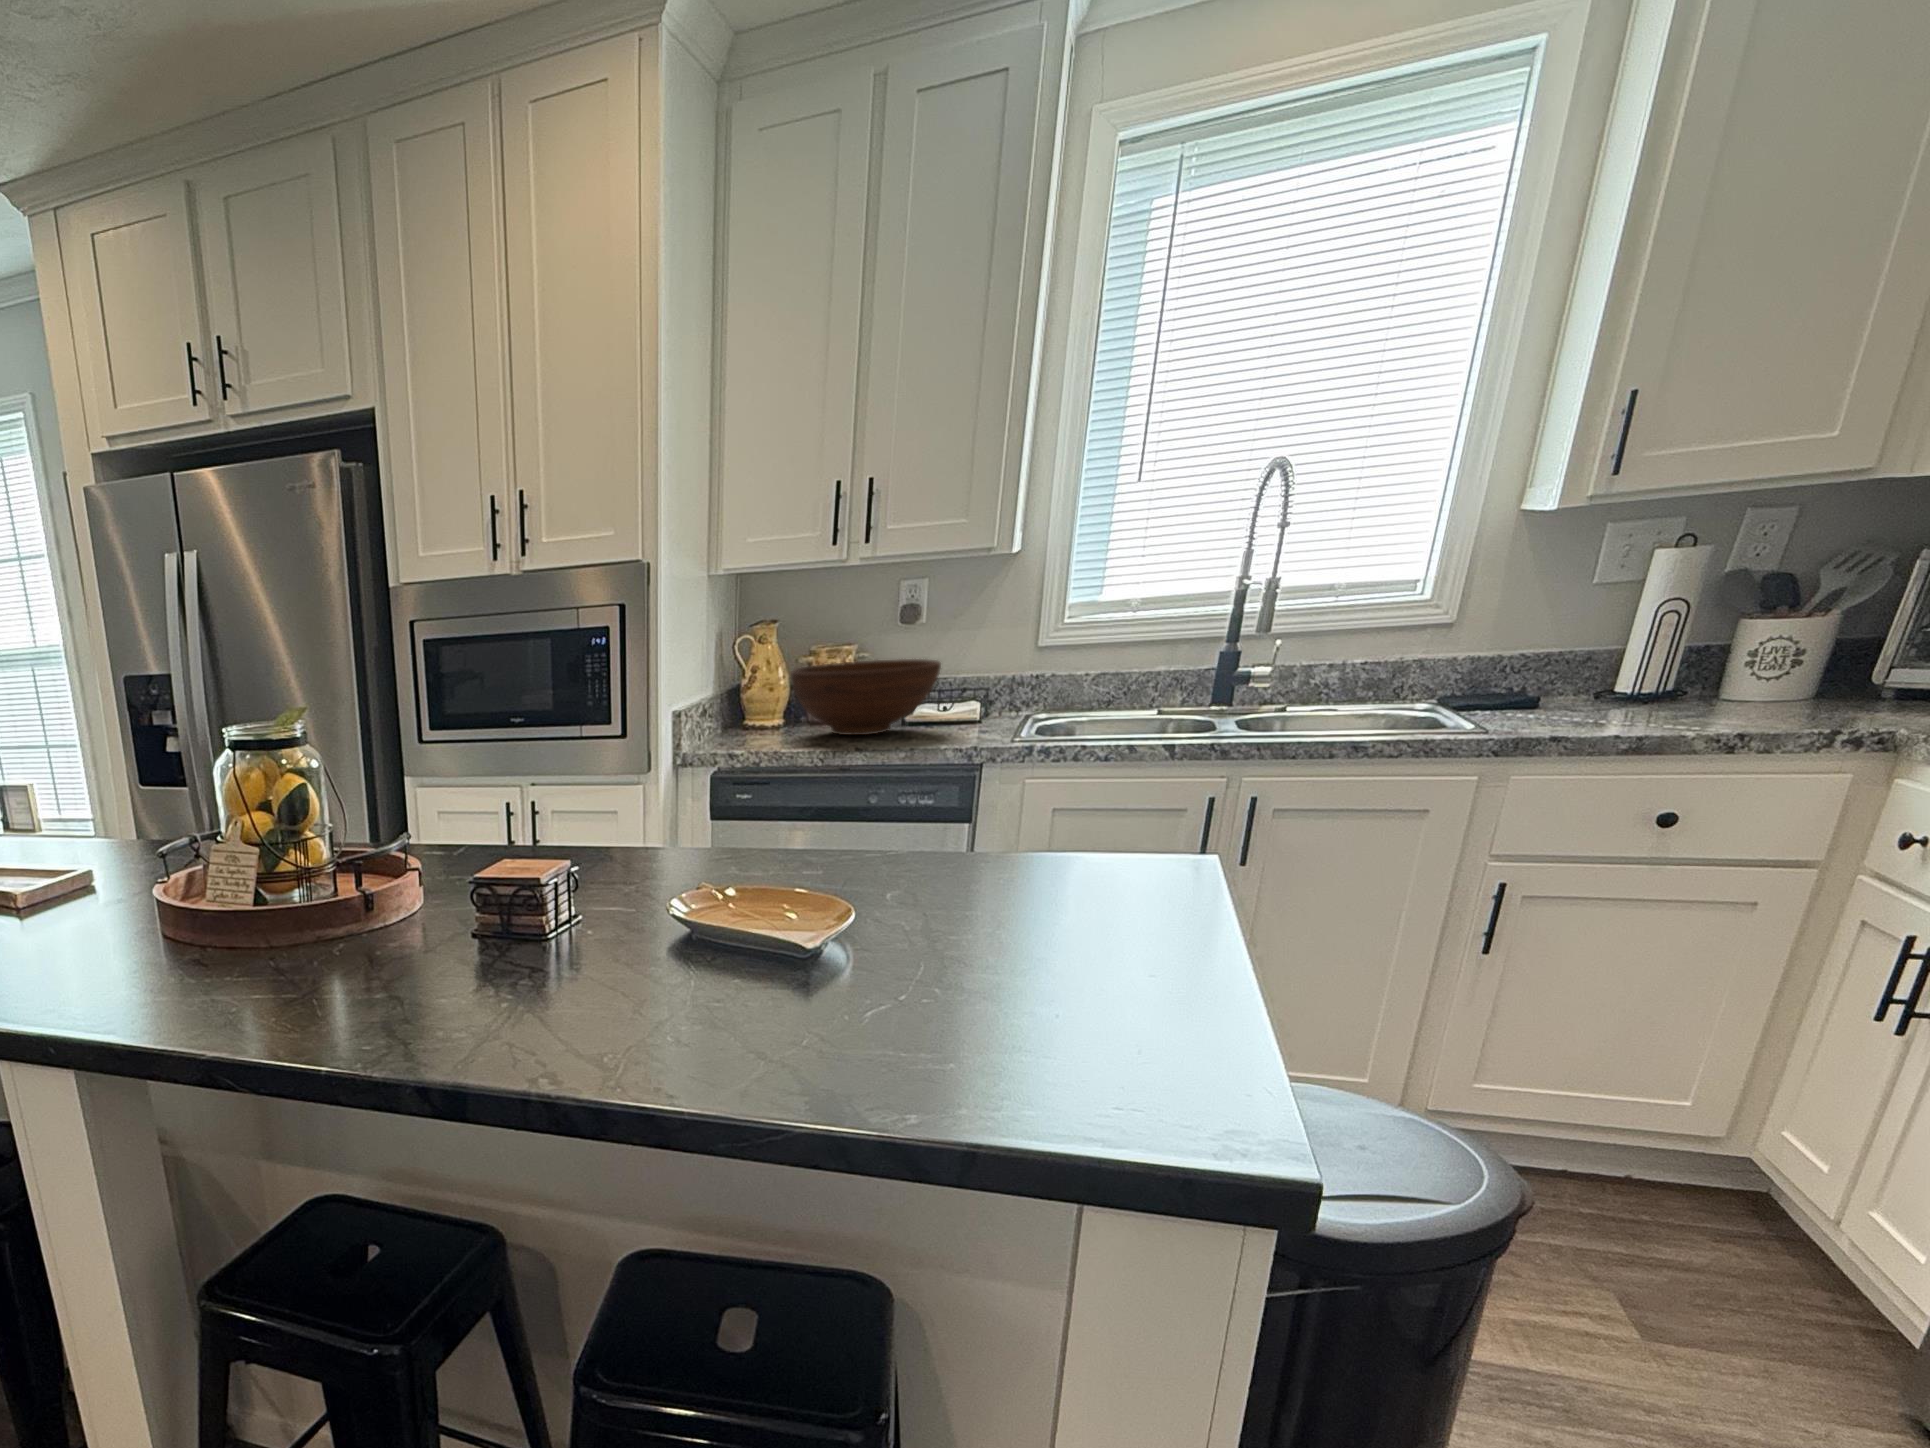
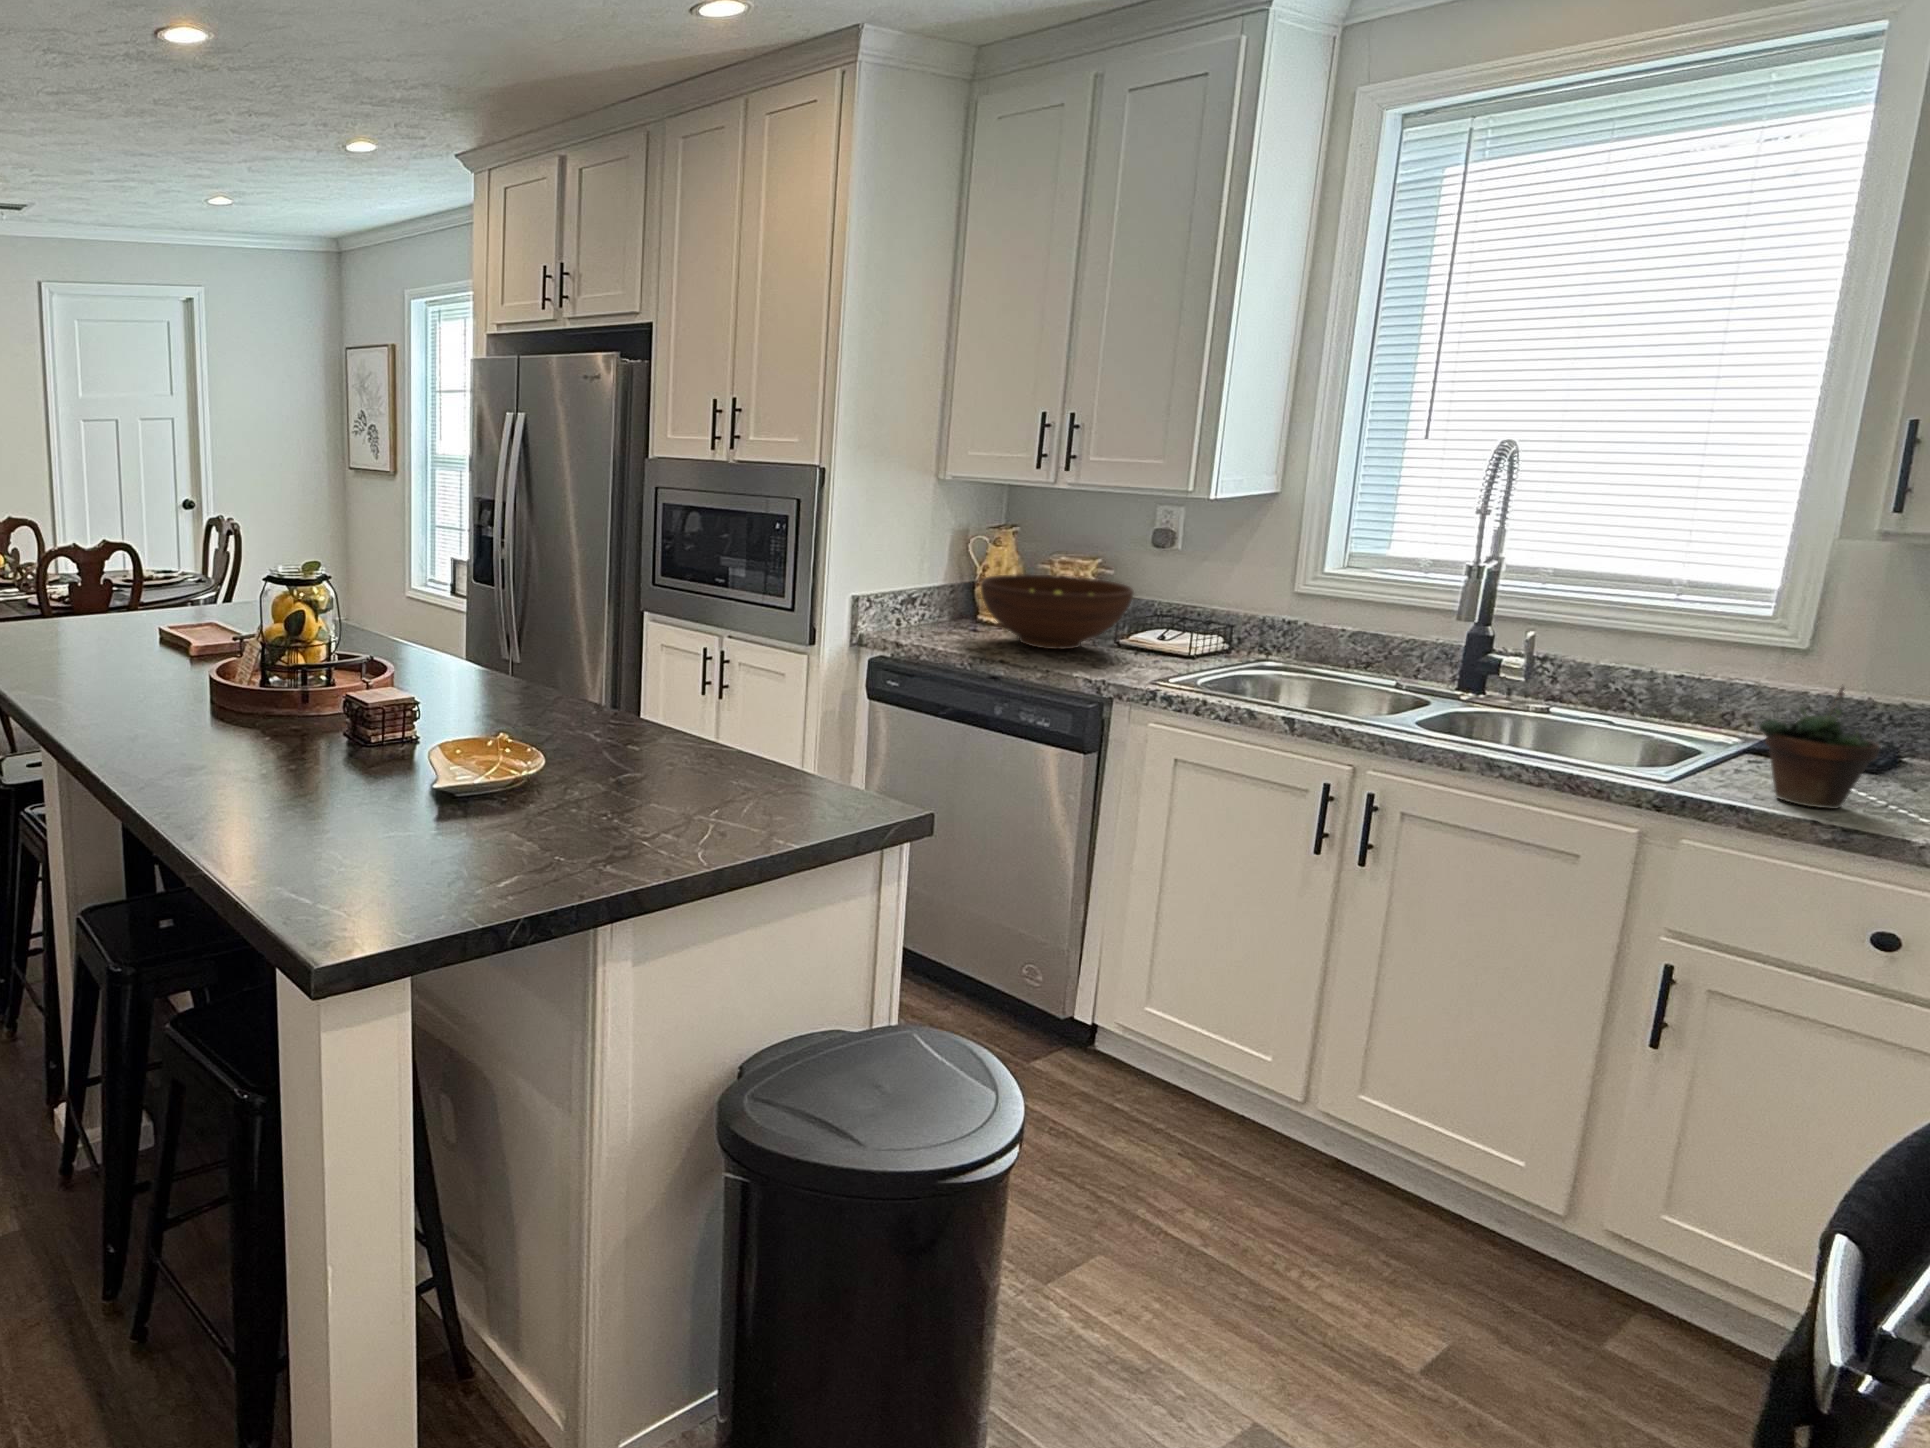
succulent plant: none [1563,617,1653,729] -> present [1759,687,1881,809]

